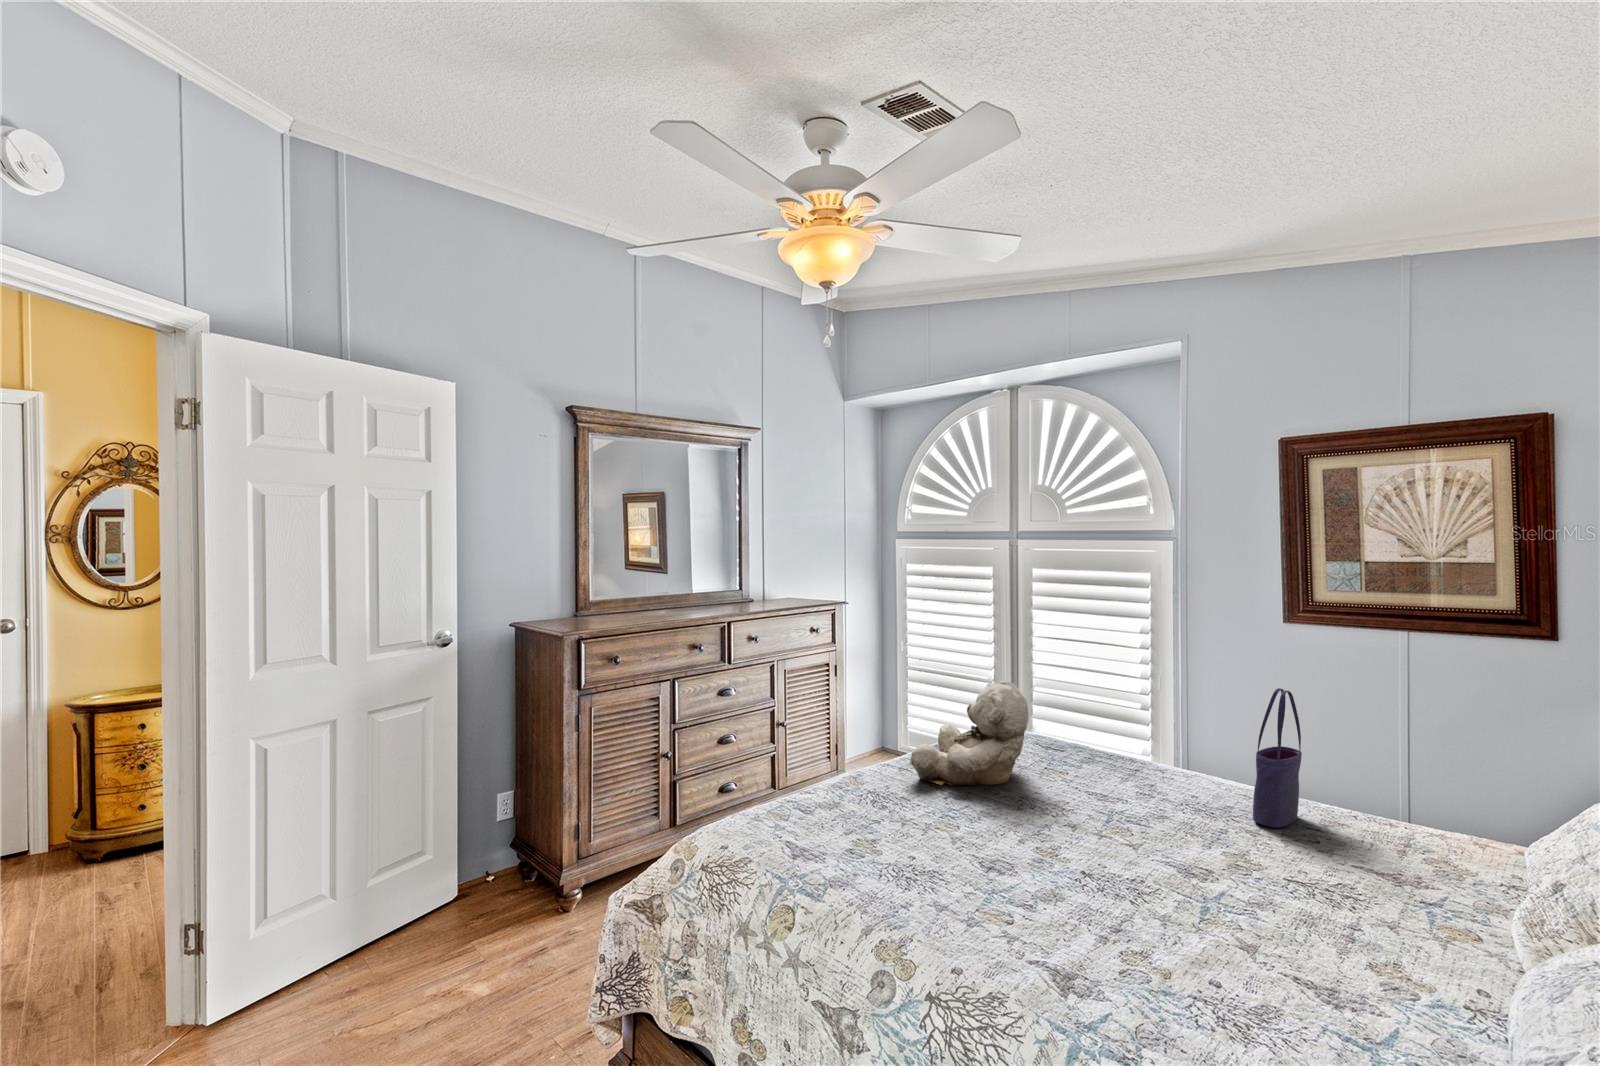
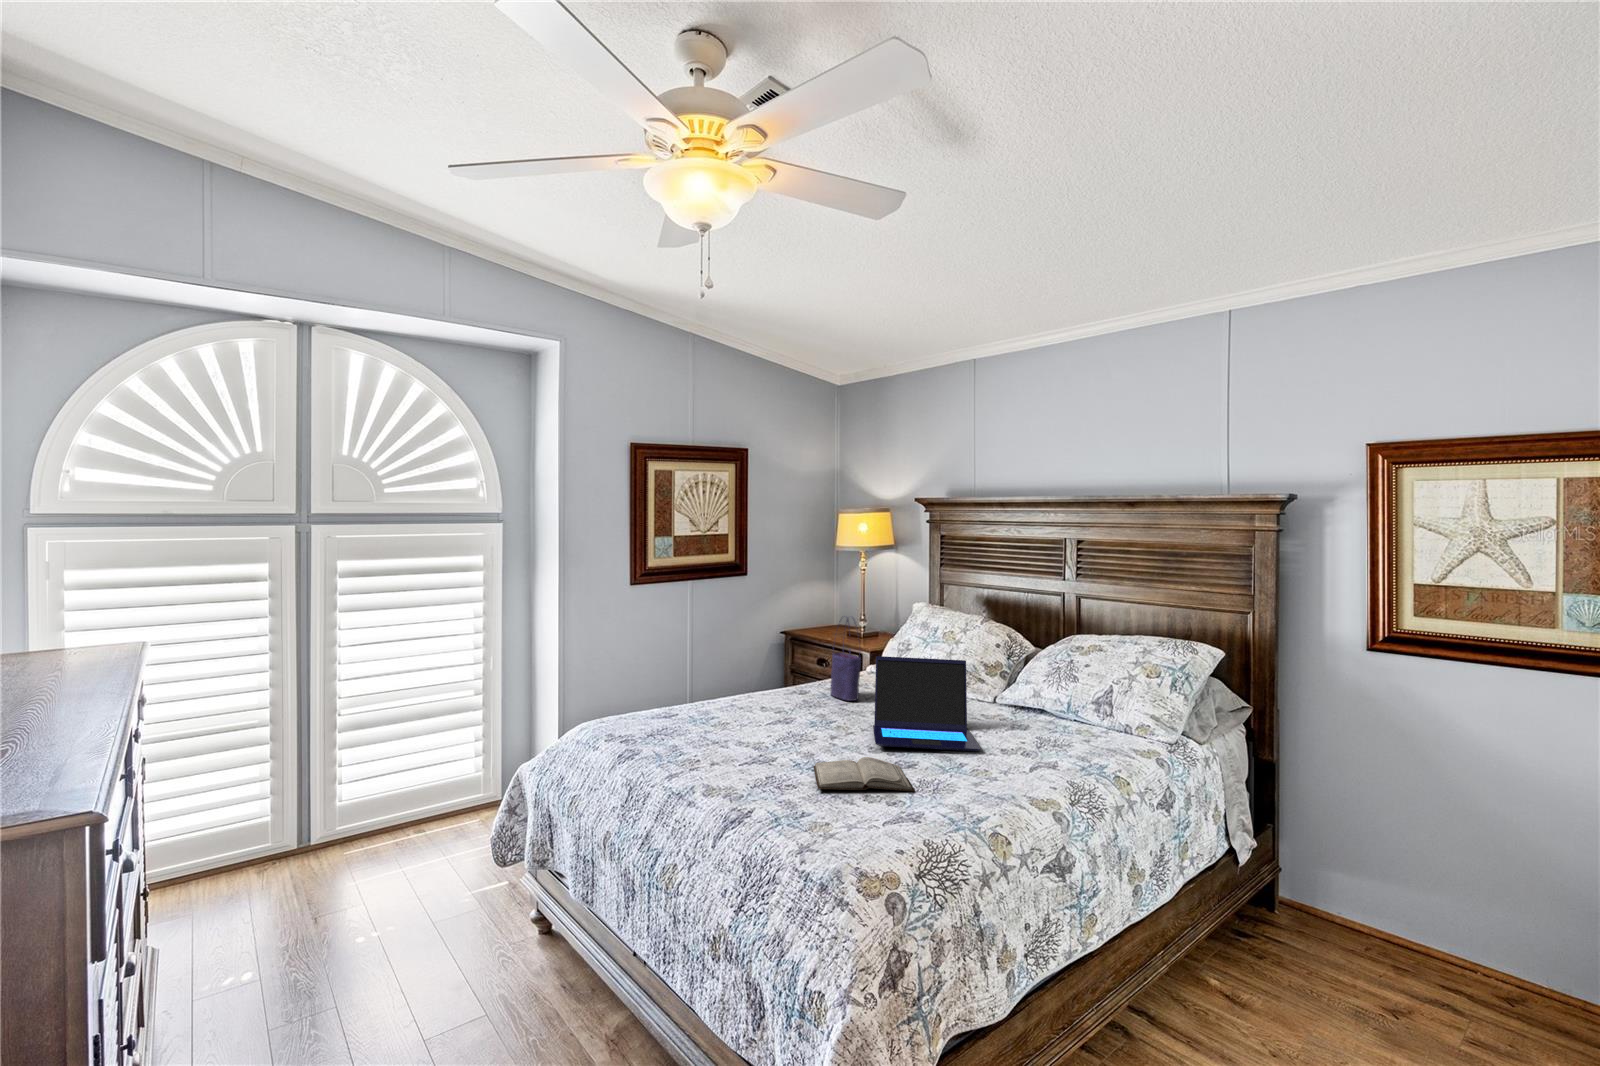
teddy bear: present [910,681,1029,785] -> none [662,653,774,764]
laptop: none [1025,740,1252,910] -> present [873,656,981,751]
diary: none [865,808,977,858] -> present [813,757,915,792]

